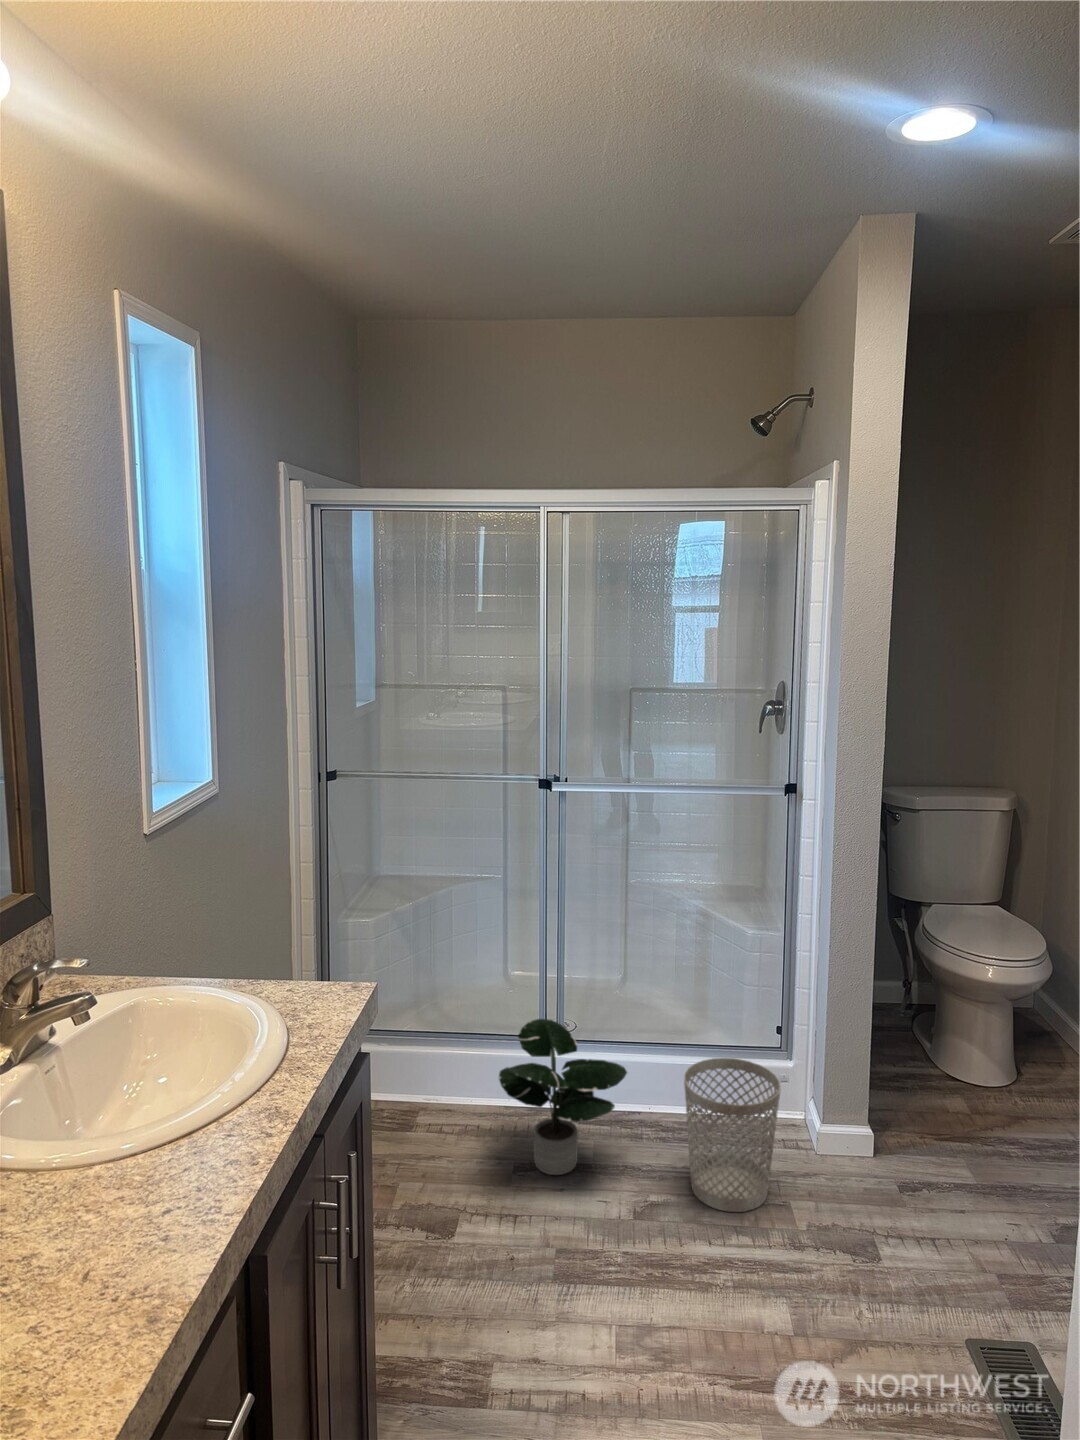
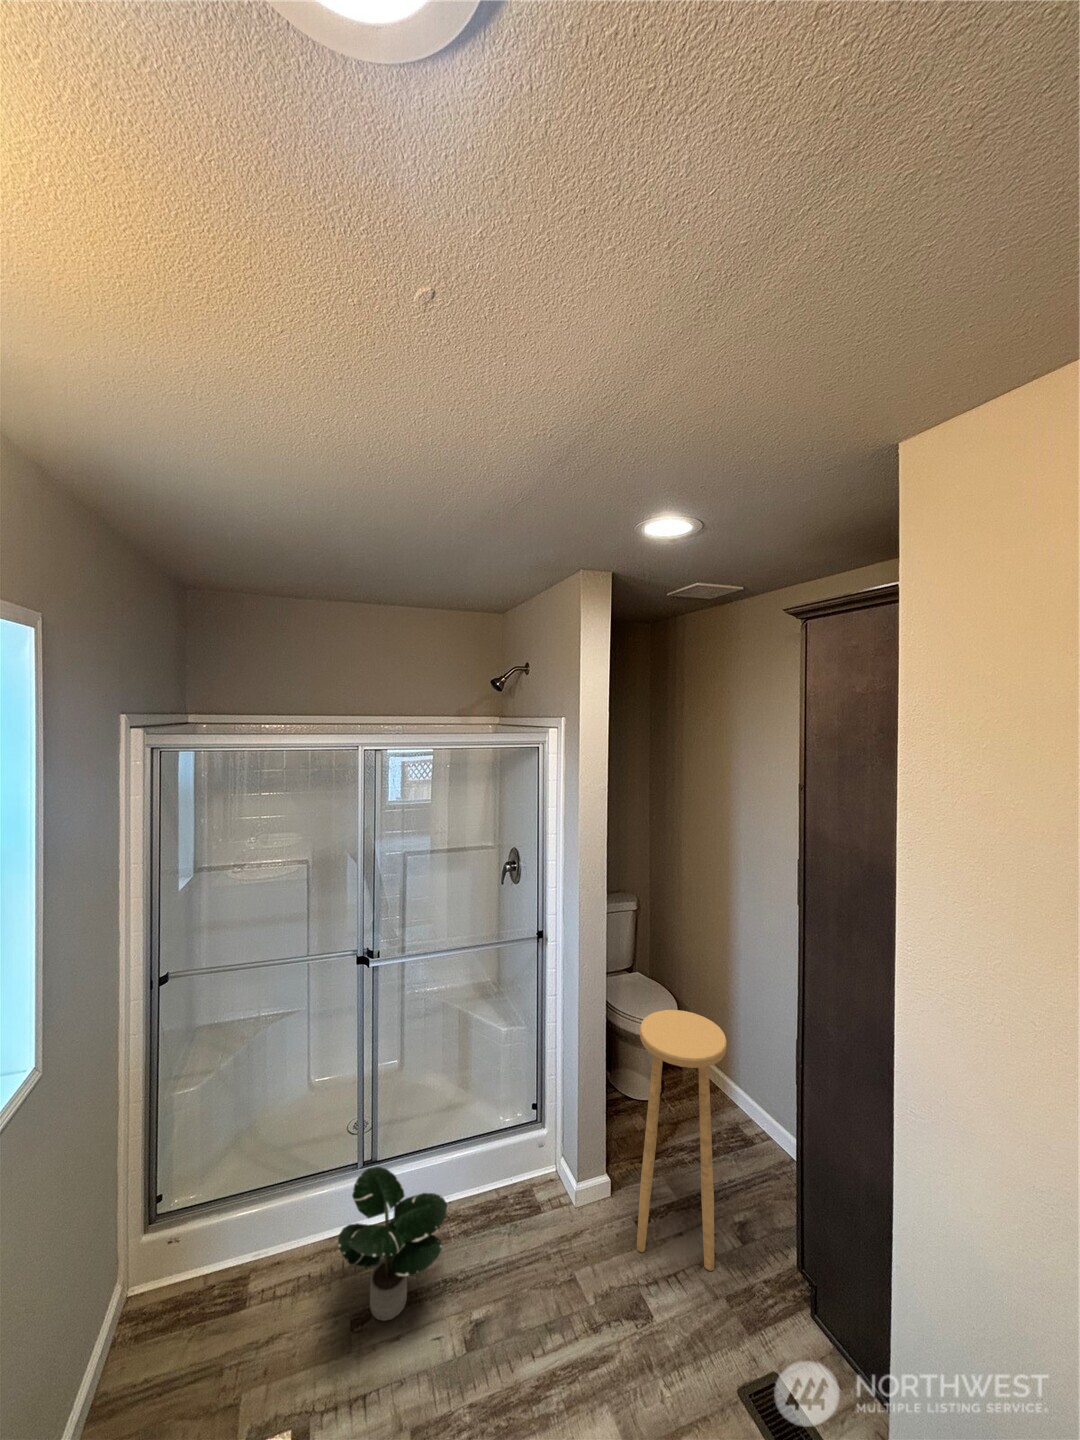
stool: none [891,899,1052,1251] -> present [637,1010,727,1271]
wastebasket: present [684,1058,781,1212] -> none [494,1163,566,1307]

